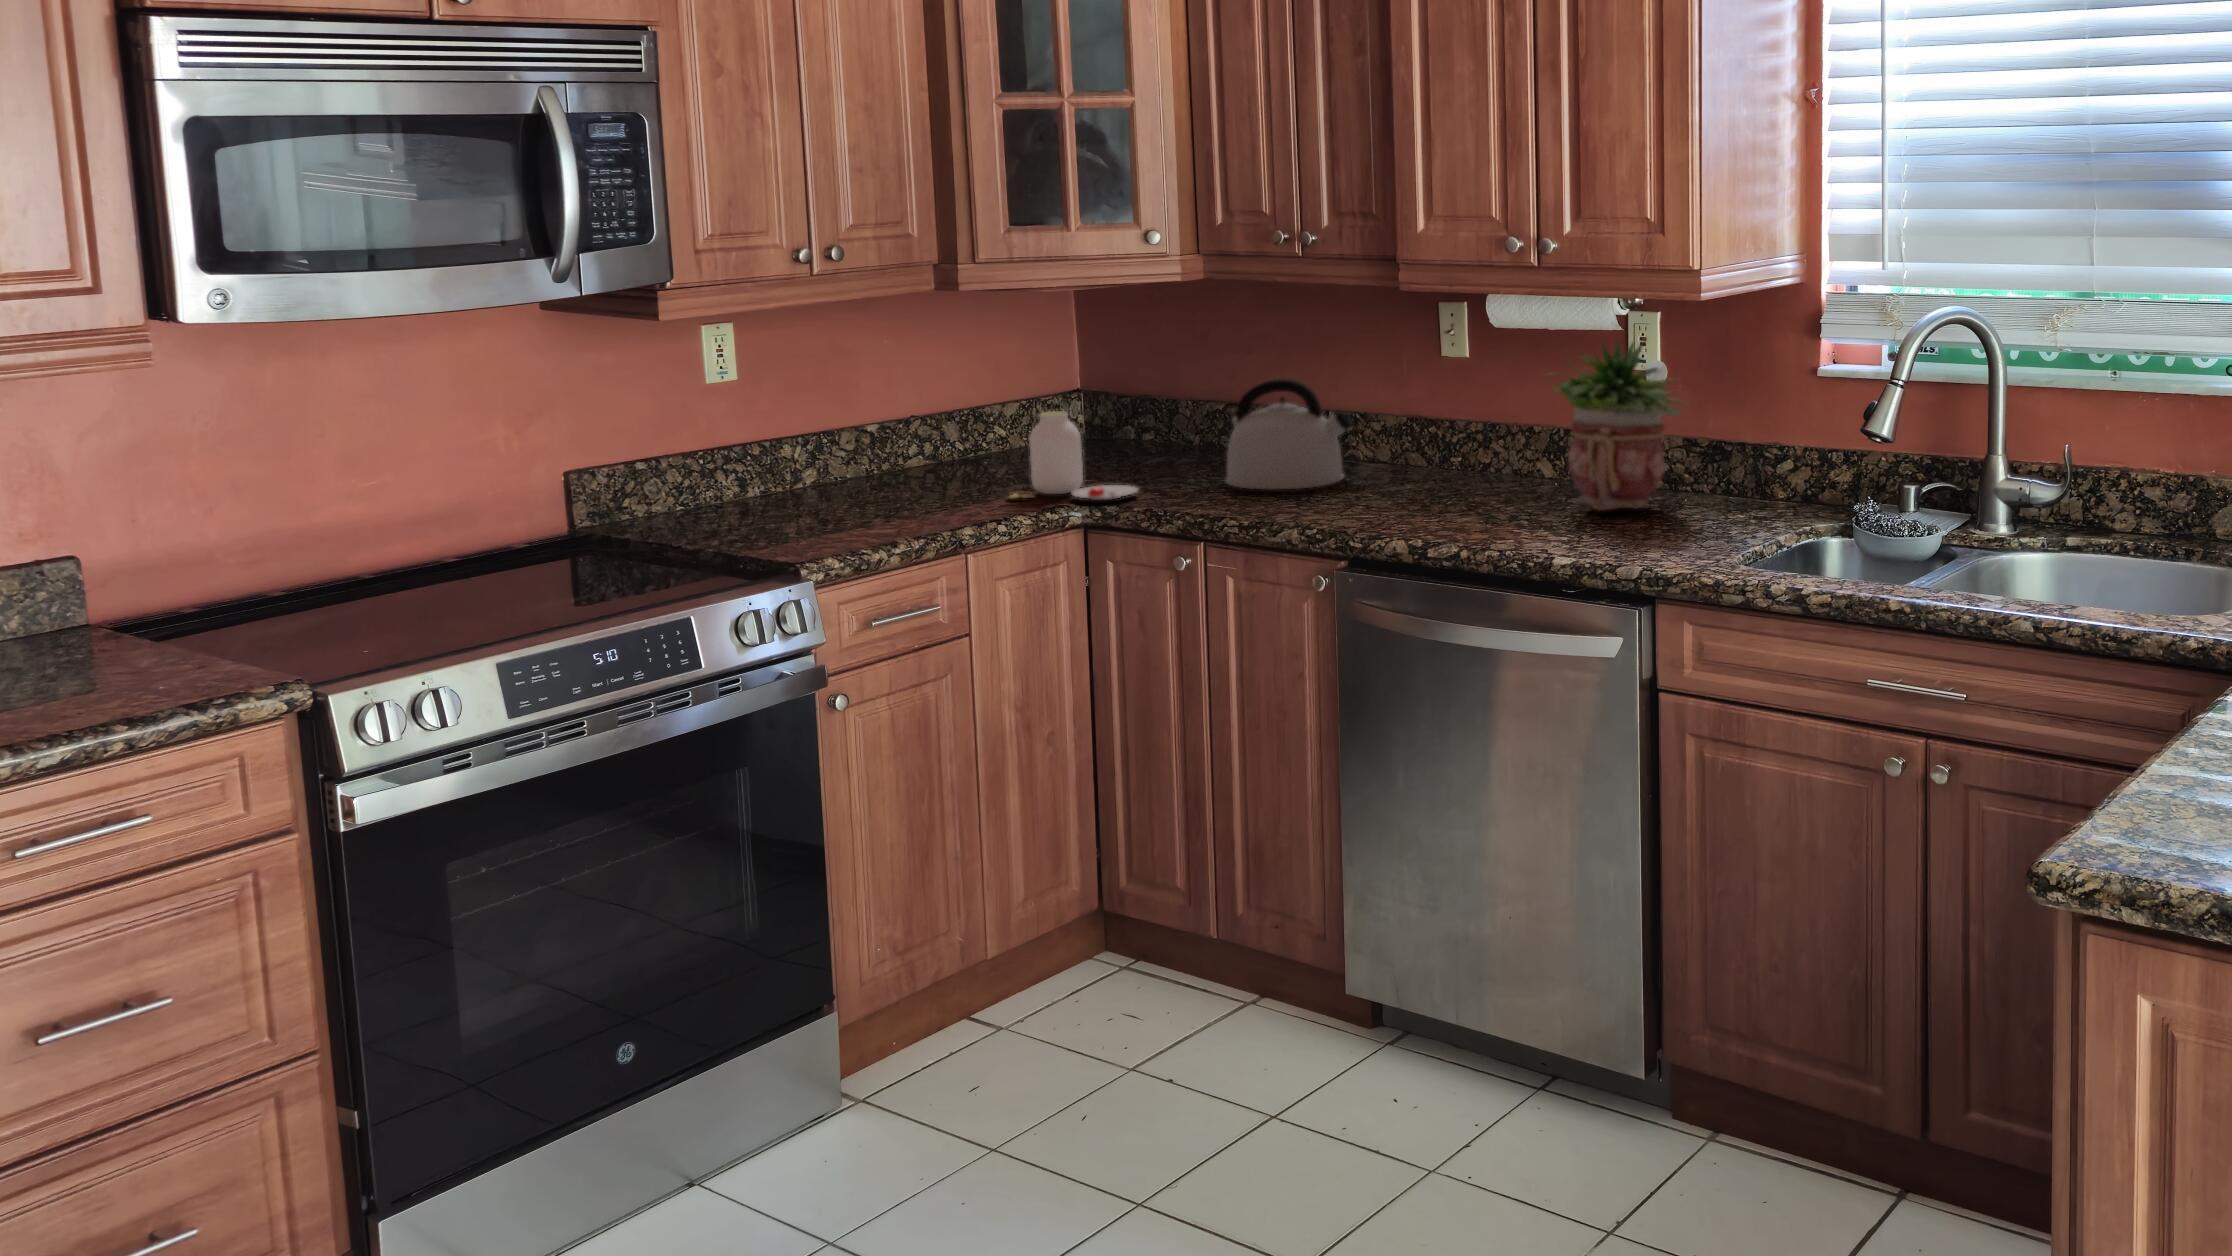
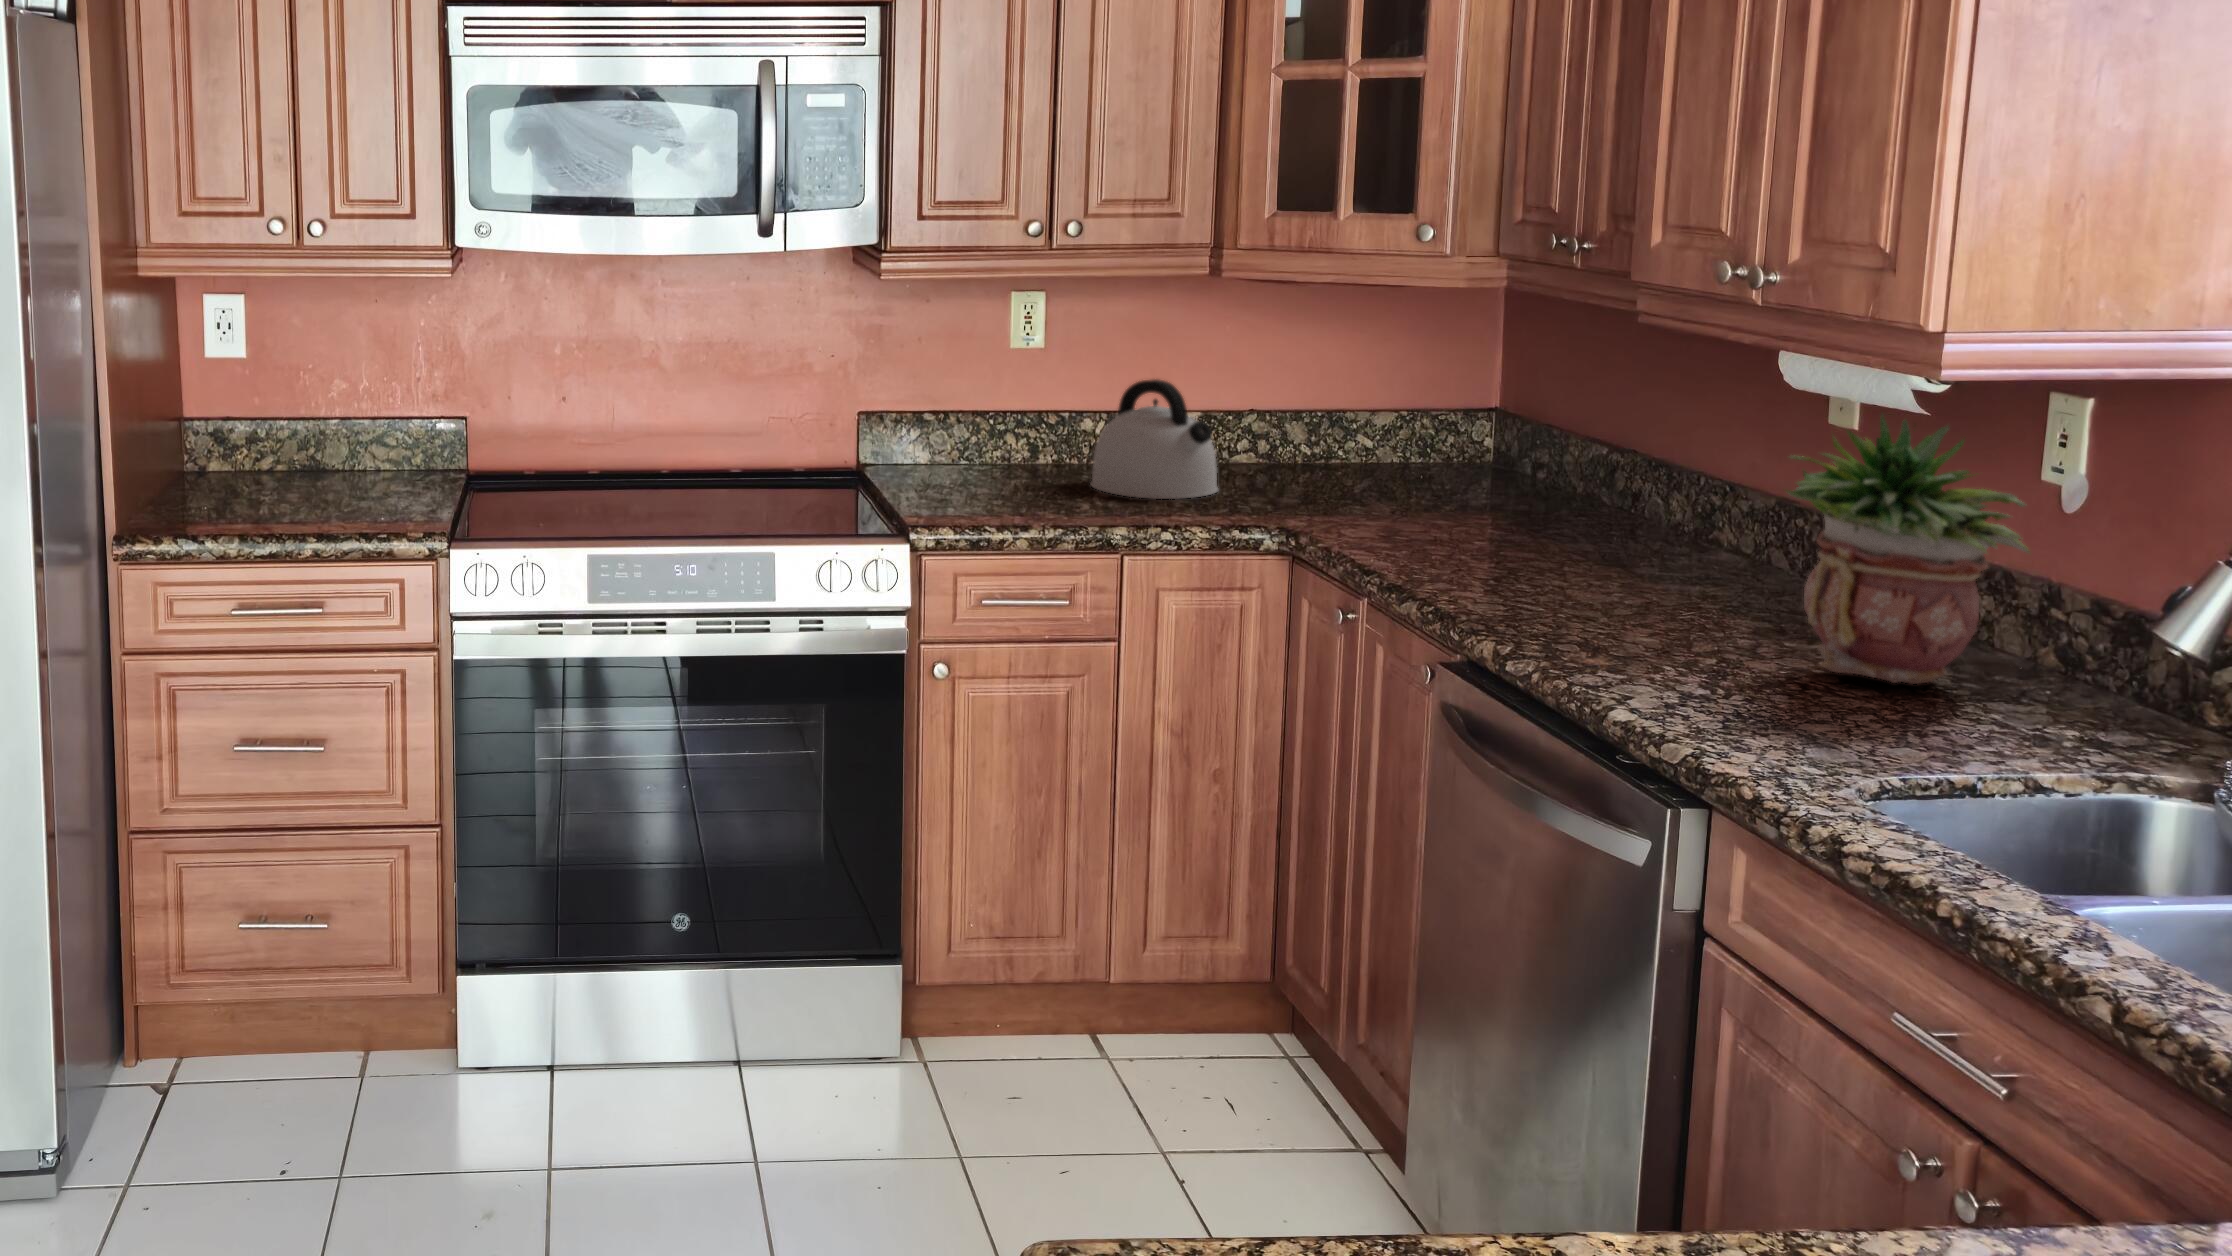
kettle: present [1226,379,1353,489] -> present [1091,379,1219,499]
jar: present [1008,411,1138,500] -> none [1234,420,1366,530]

